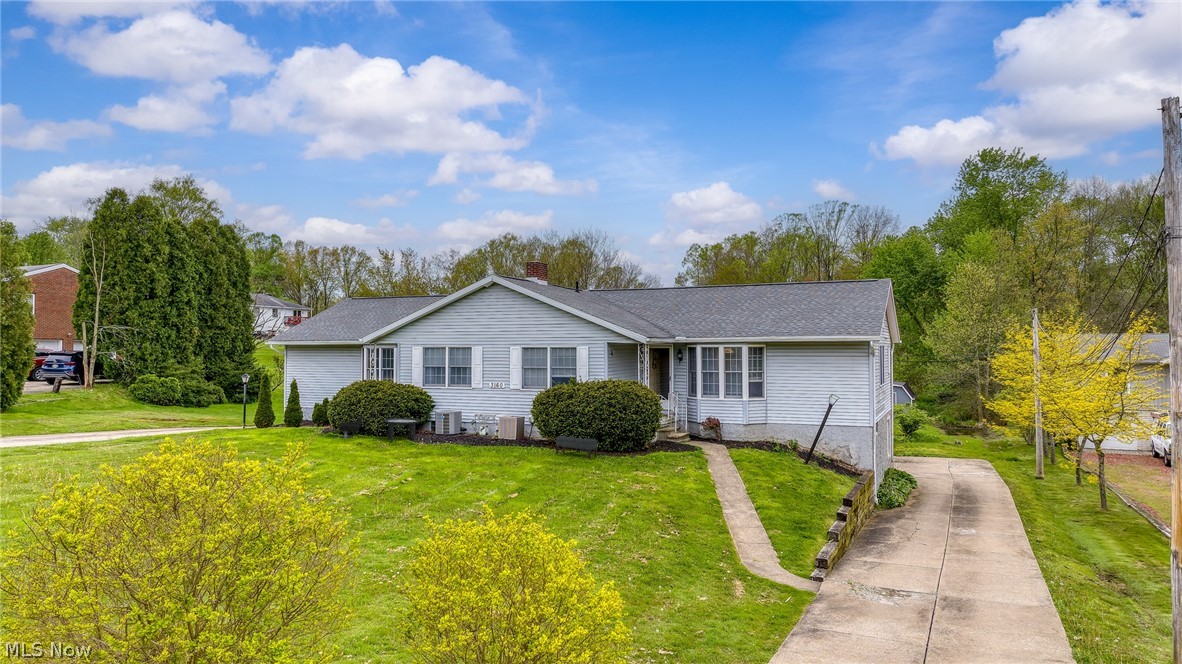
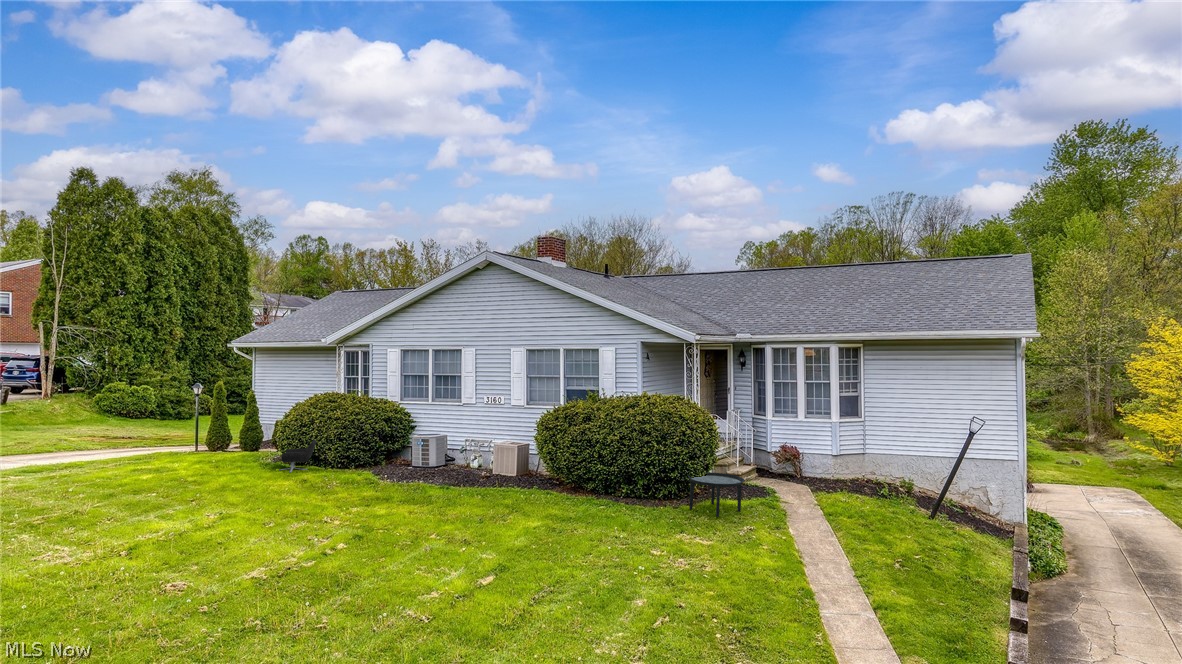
round table: present [384,418,420,442] -> present [688,473,744,517]
bench: present [556,436,598,459] -> none [567,473,626,509]

